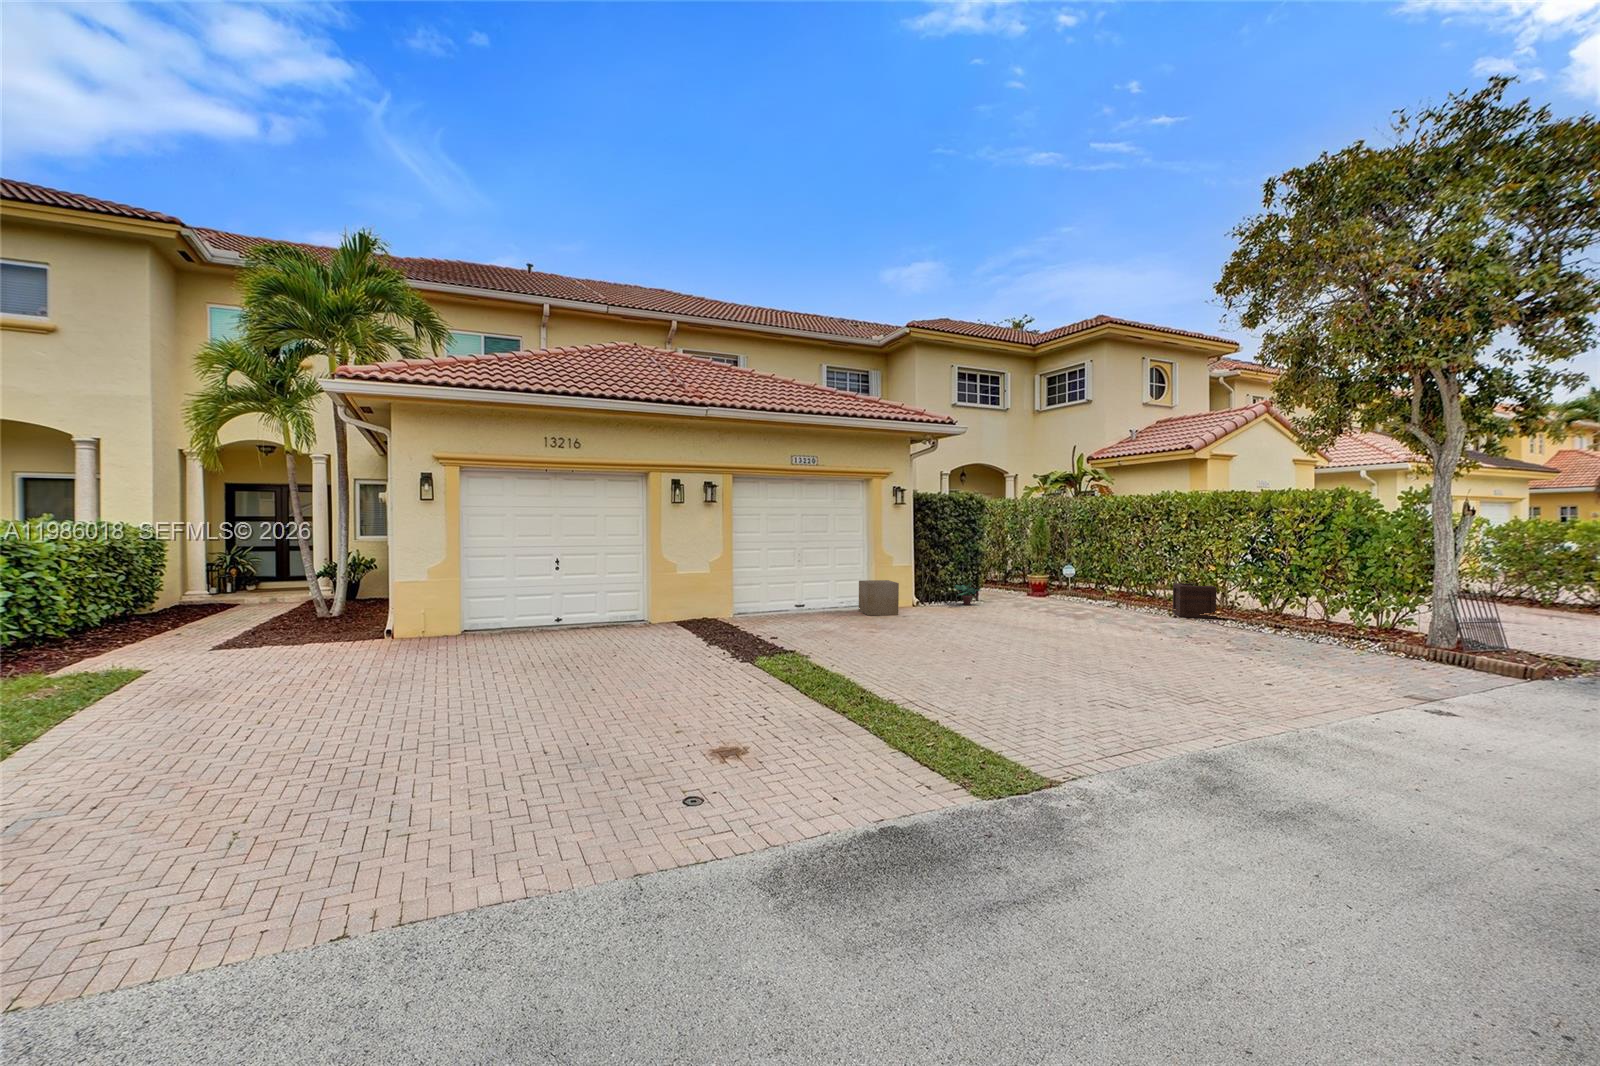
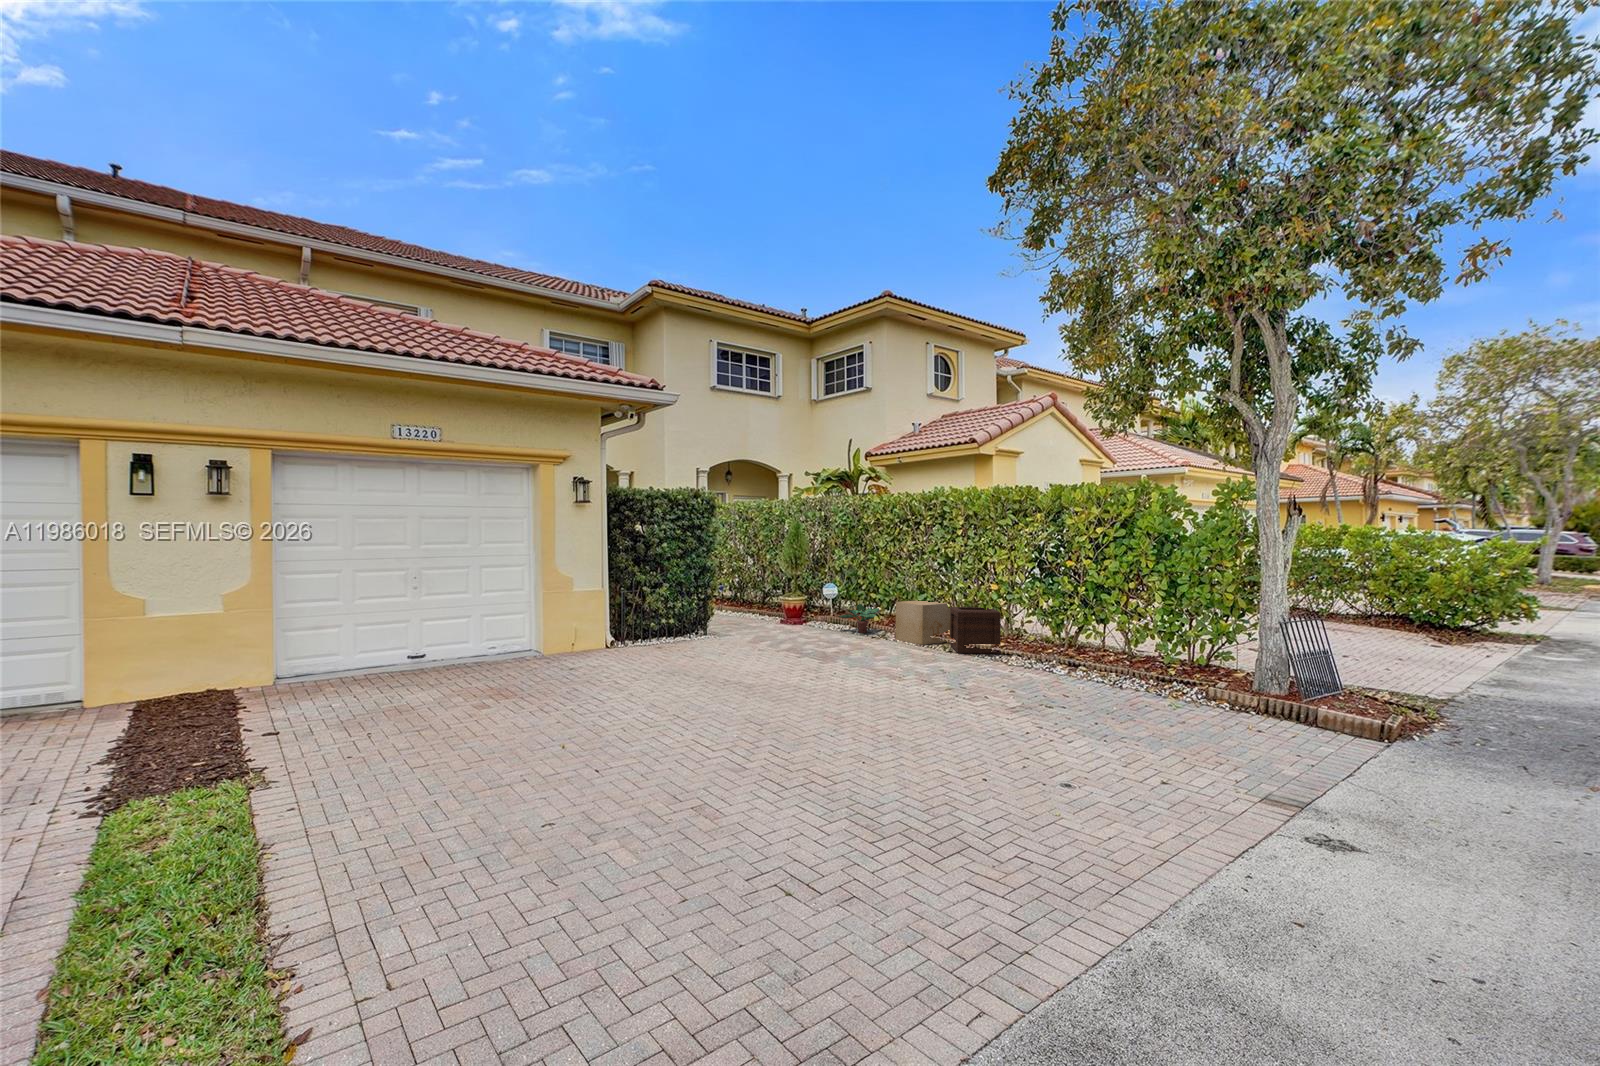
cardboard box: present [859,580,899,615] -> present [896,600,951,645]
potted plant: present [954,582,980,605] -> present [839,603,879,633]

